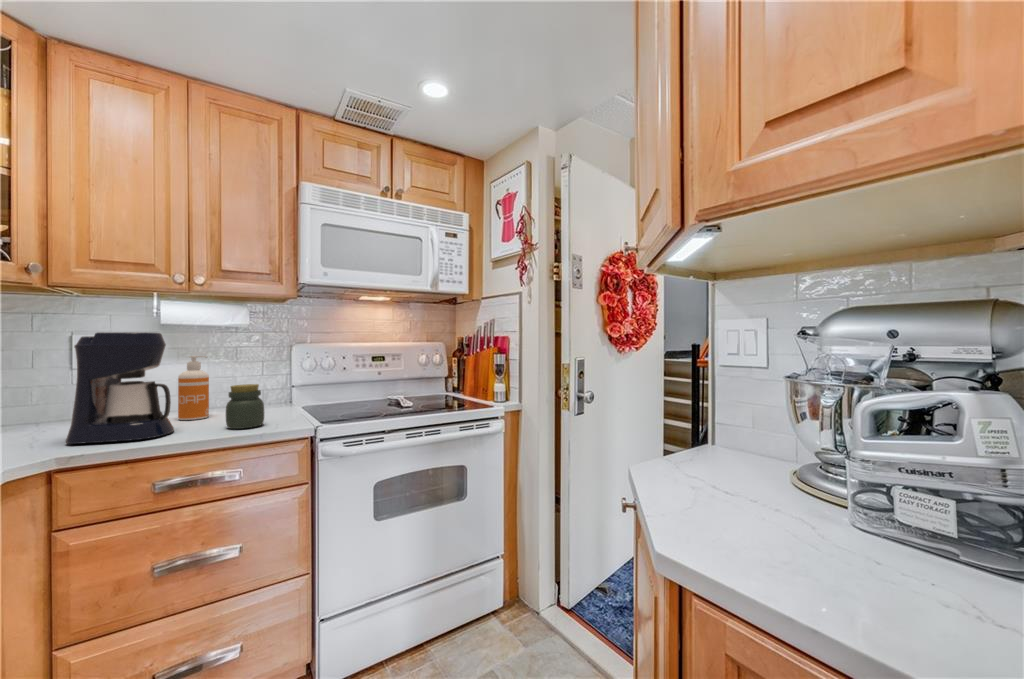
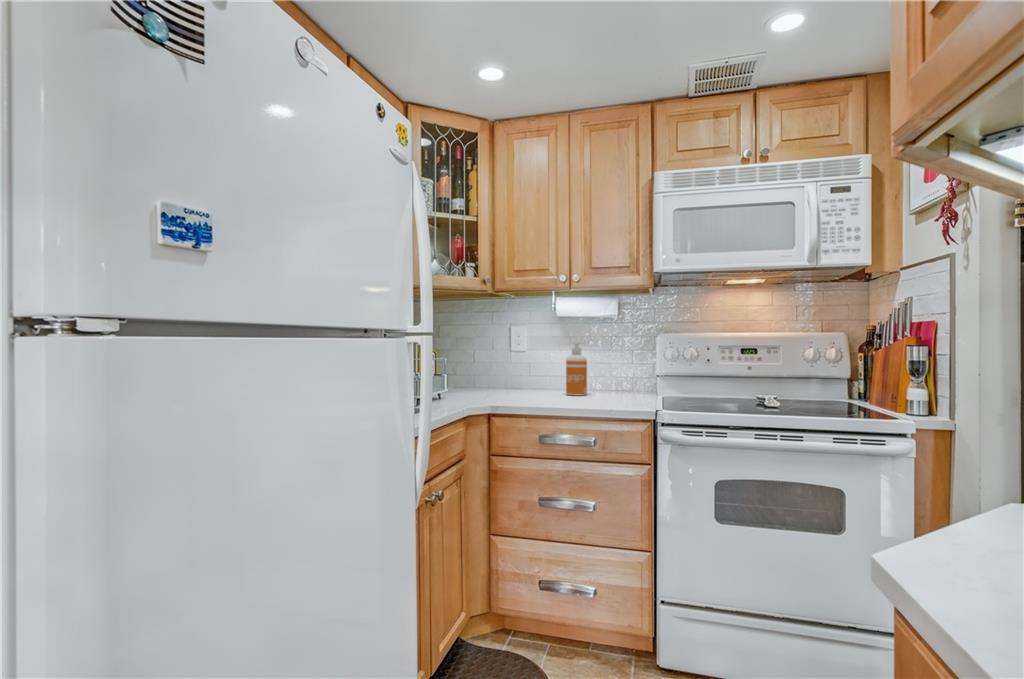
coffee maker: present [66,332,174,444] -> none [497,323,557,403]
jar: present [226,384,264,429] -> none [589,368,618,405]

